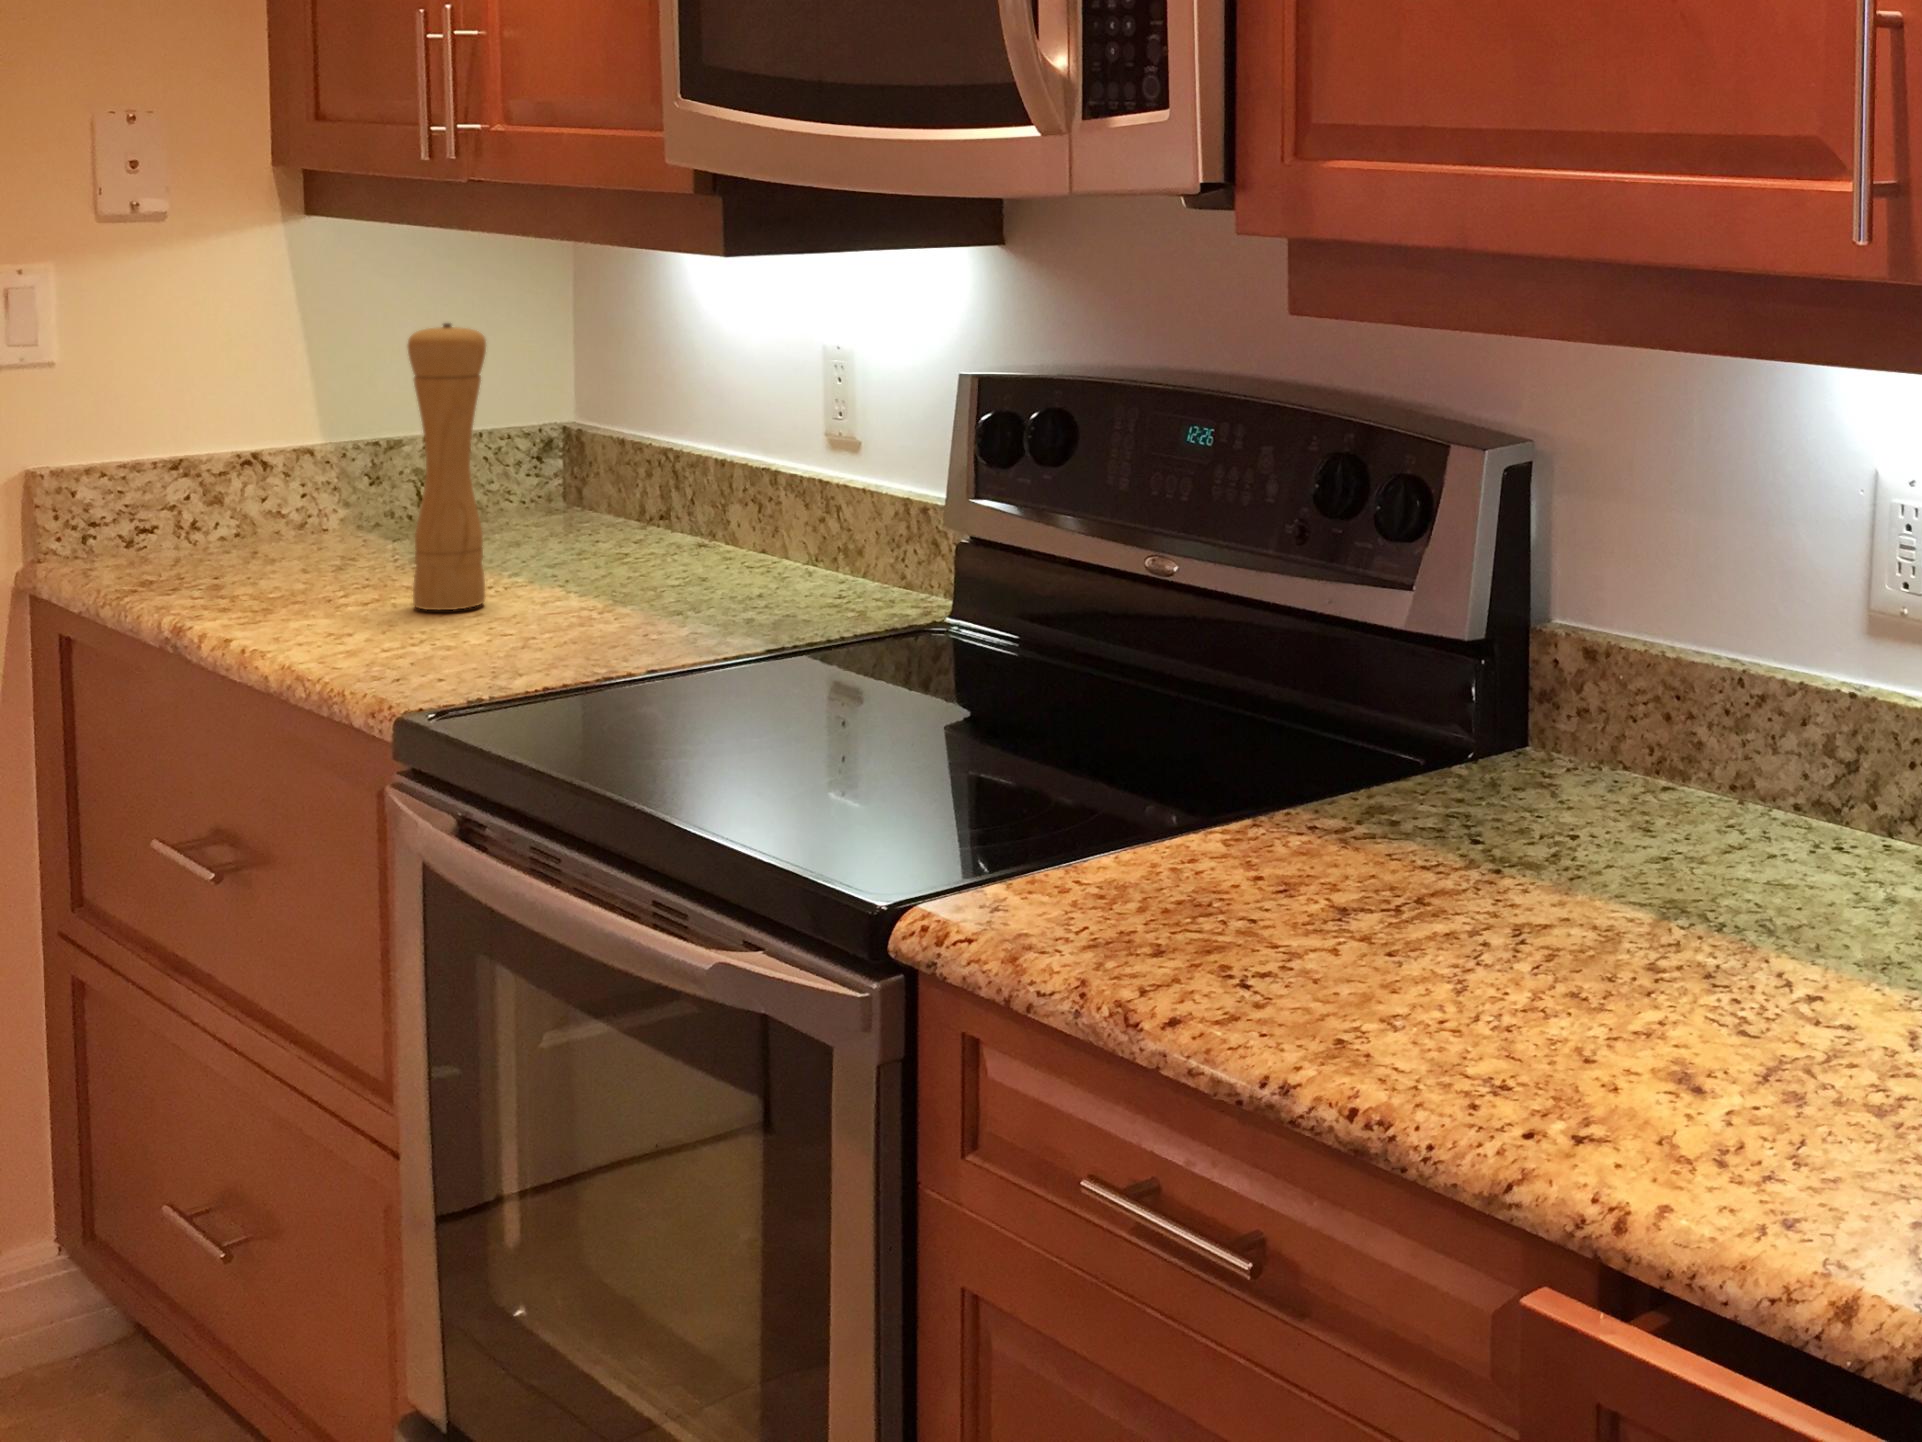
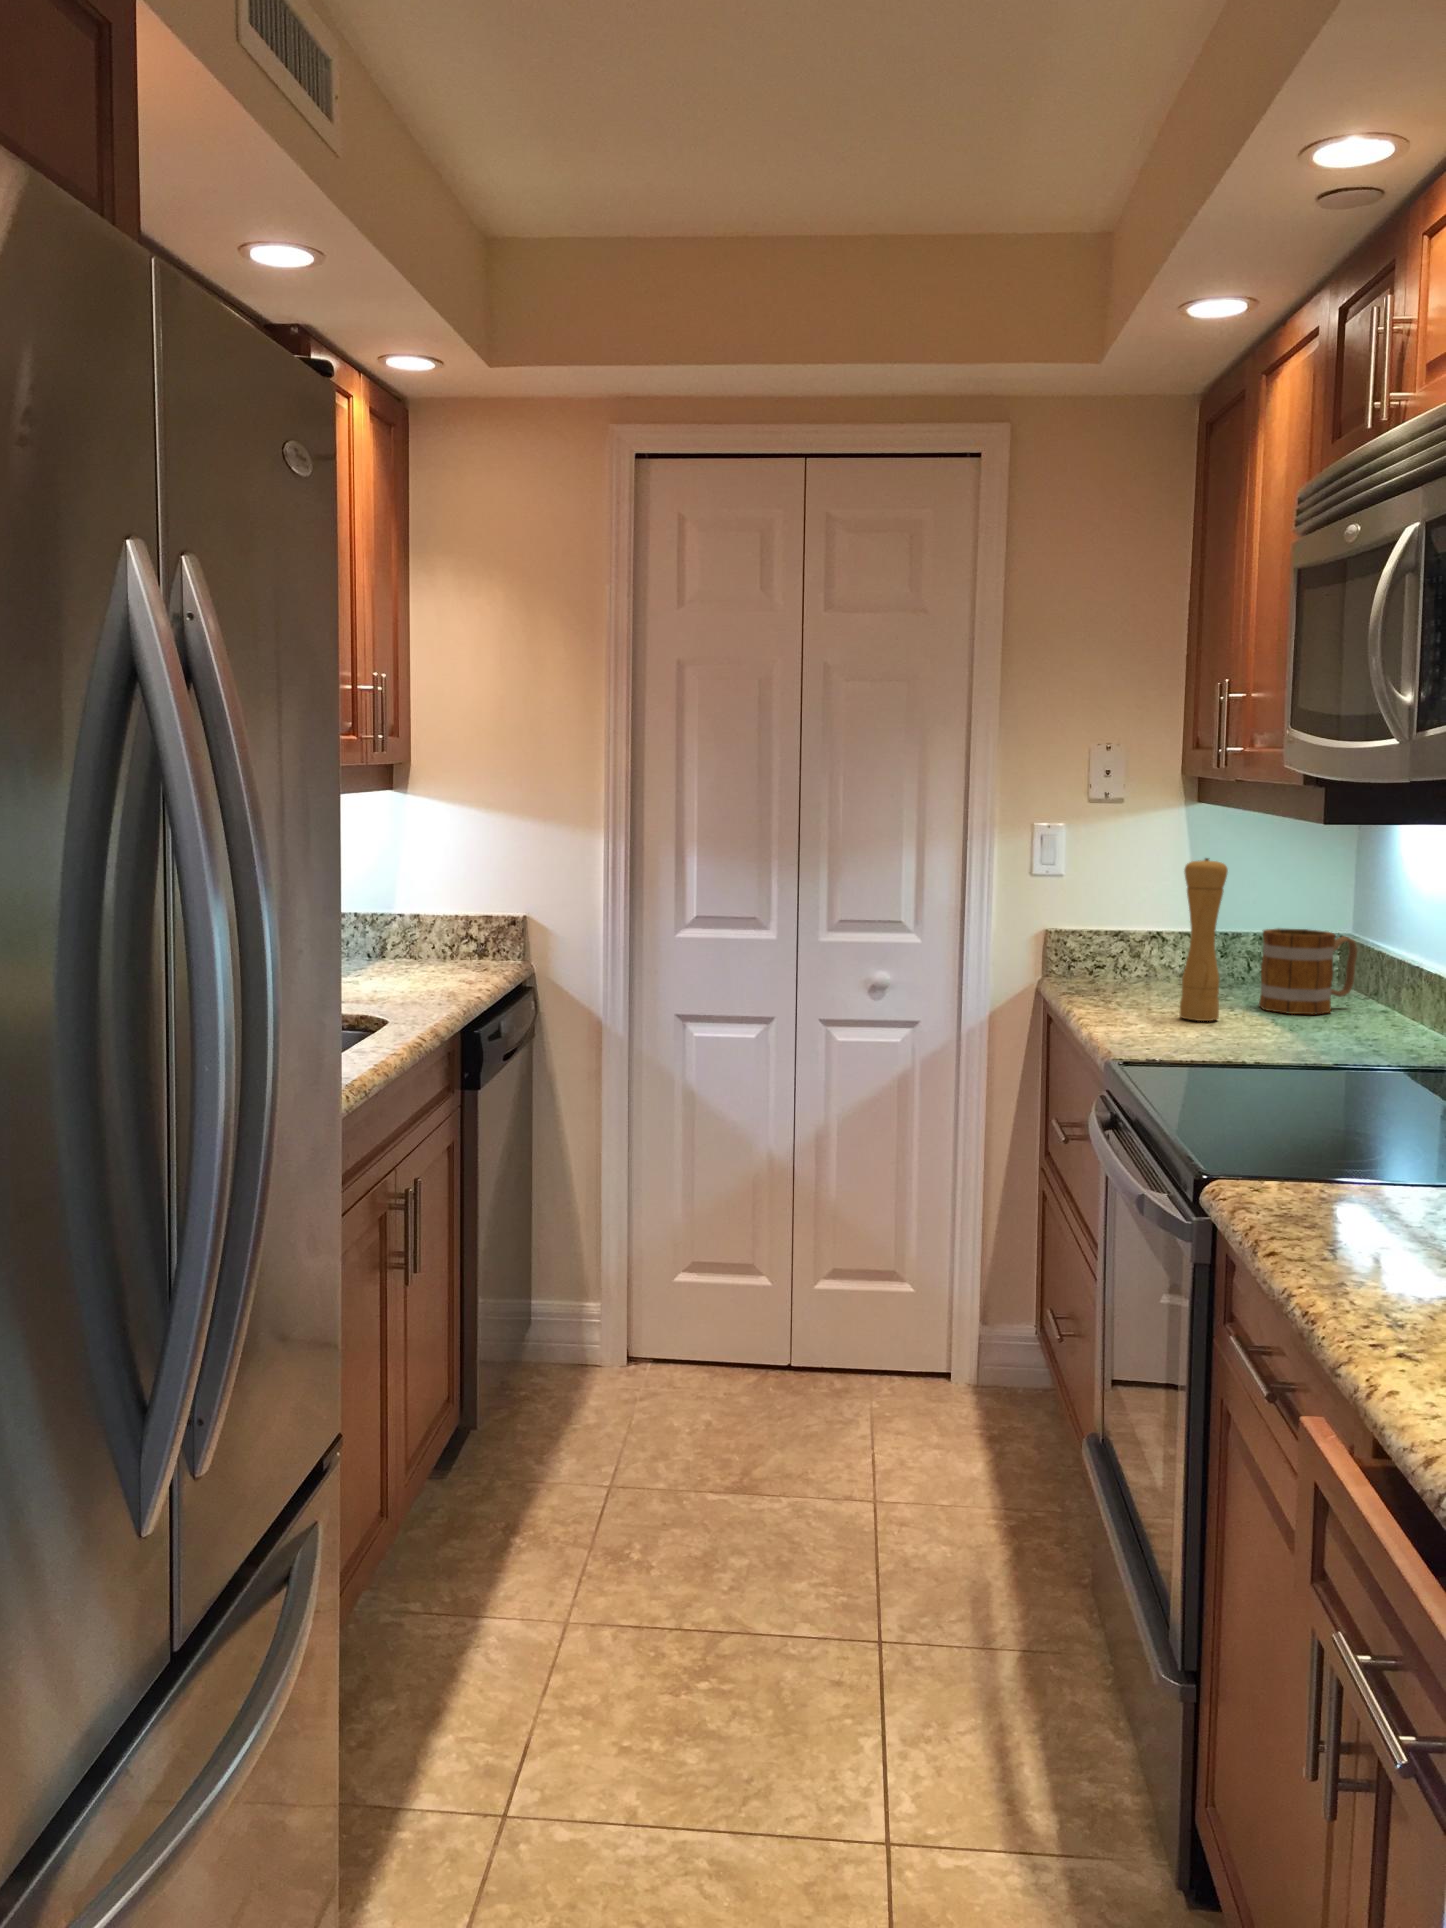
mug: none [507,427,651,571] -> present [1259,928,1357,1014]

